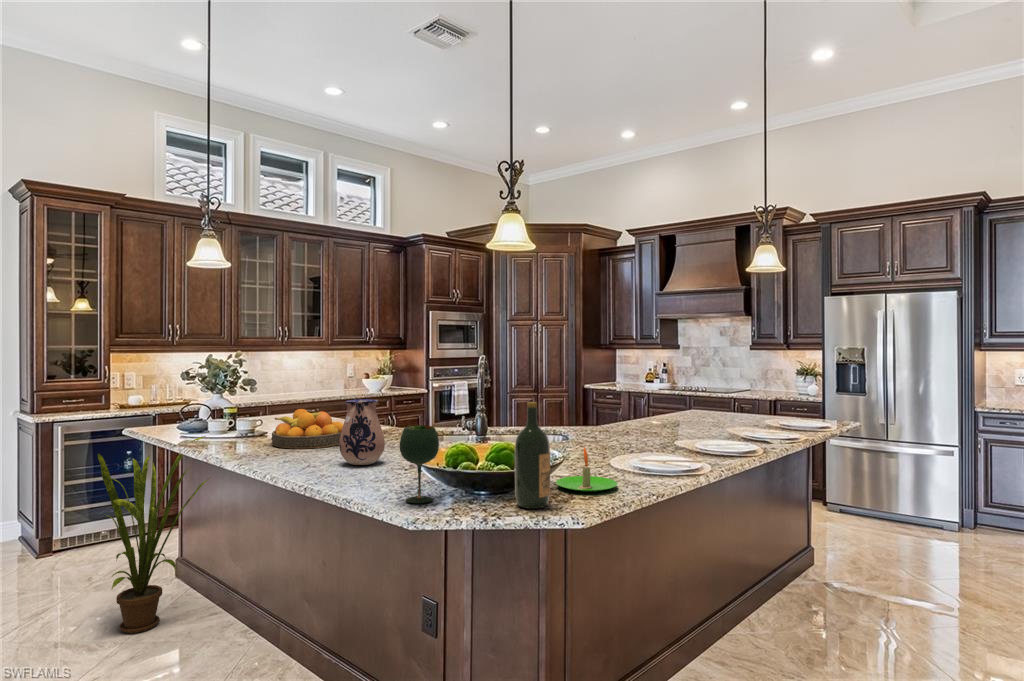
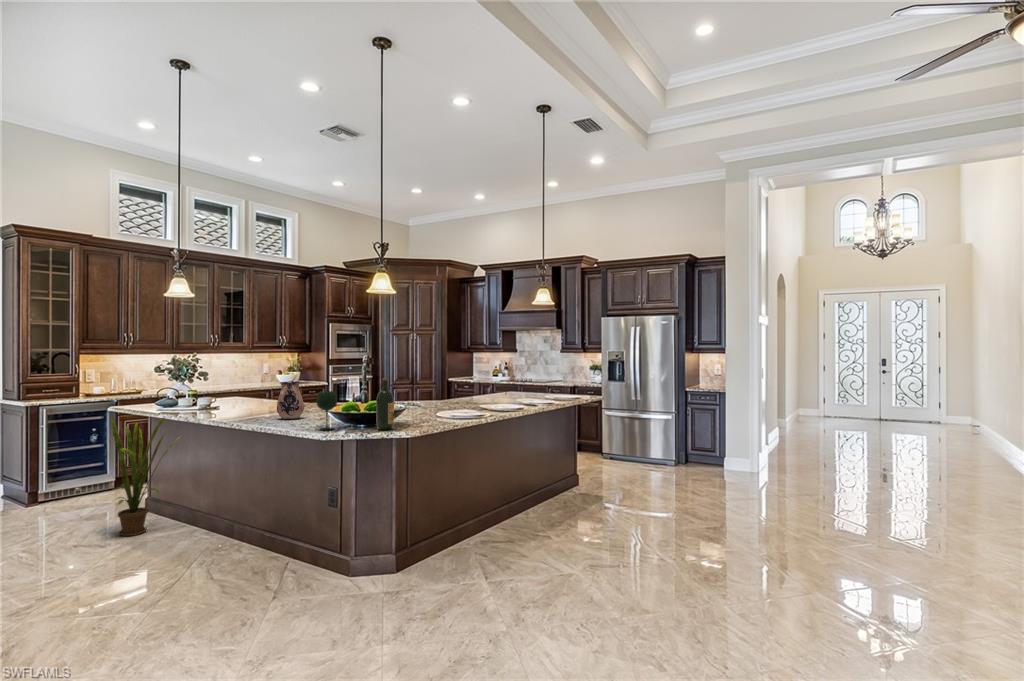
fruit bowl: present [271,409,343,449] -> none [226,390,277,414]
candle: present [556,447,617,492] -> none [400,402,432,424]

